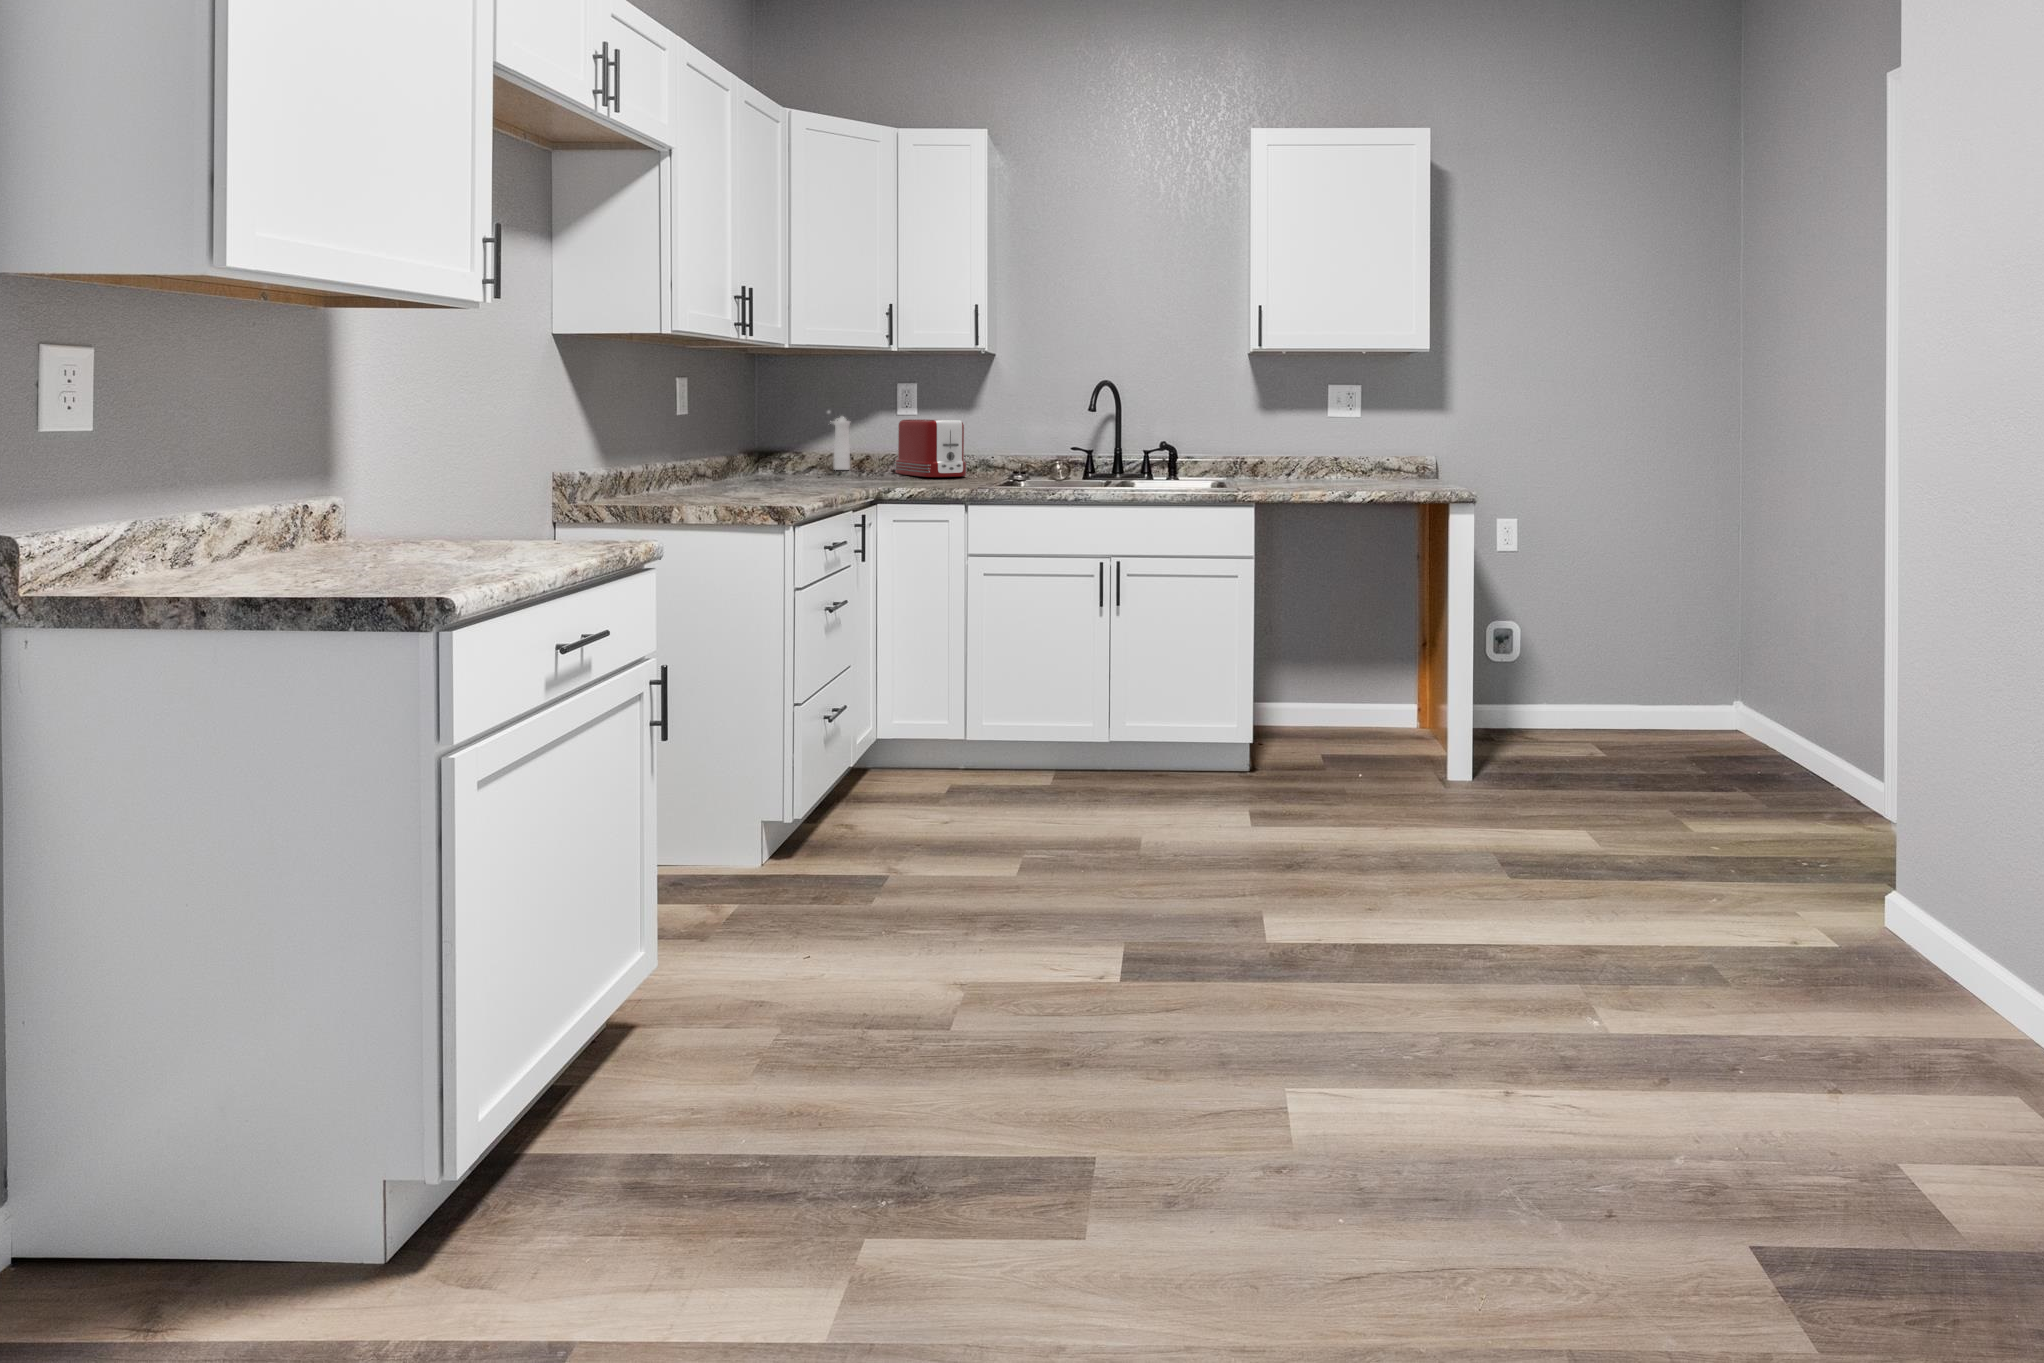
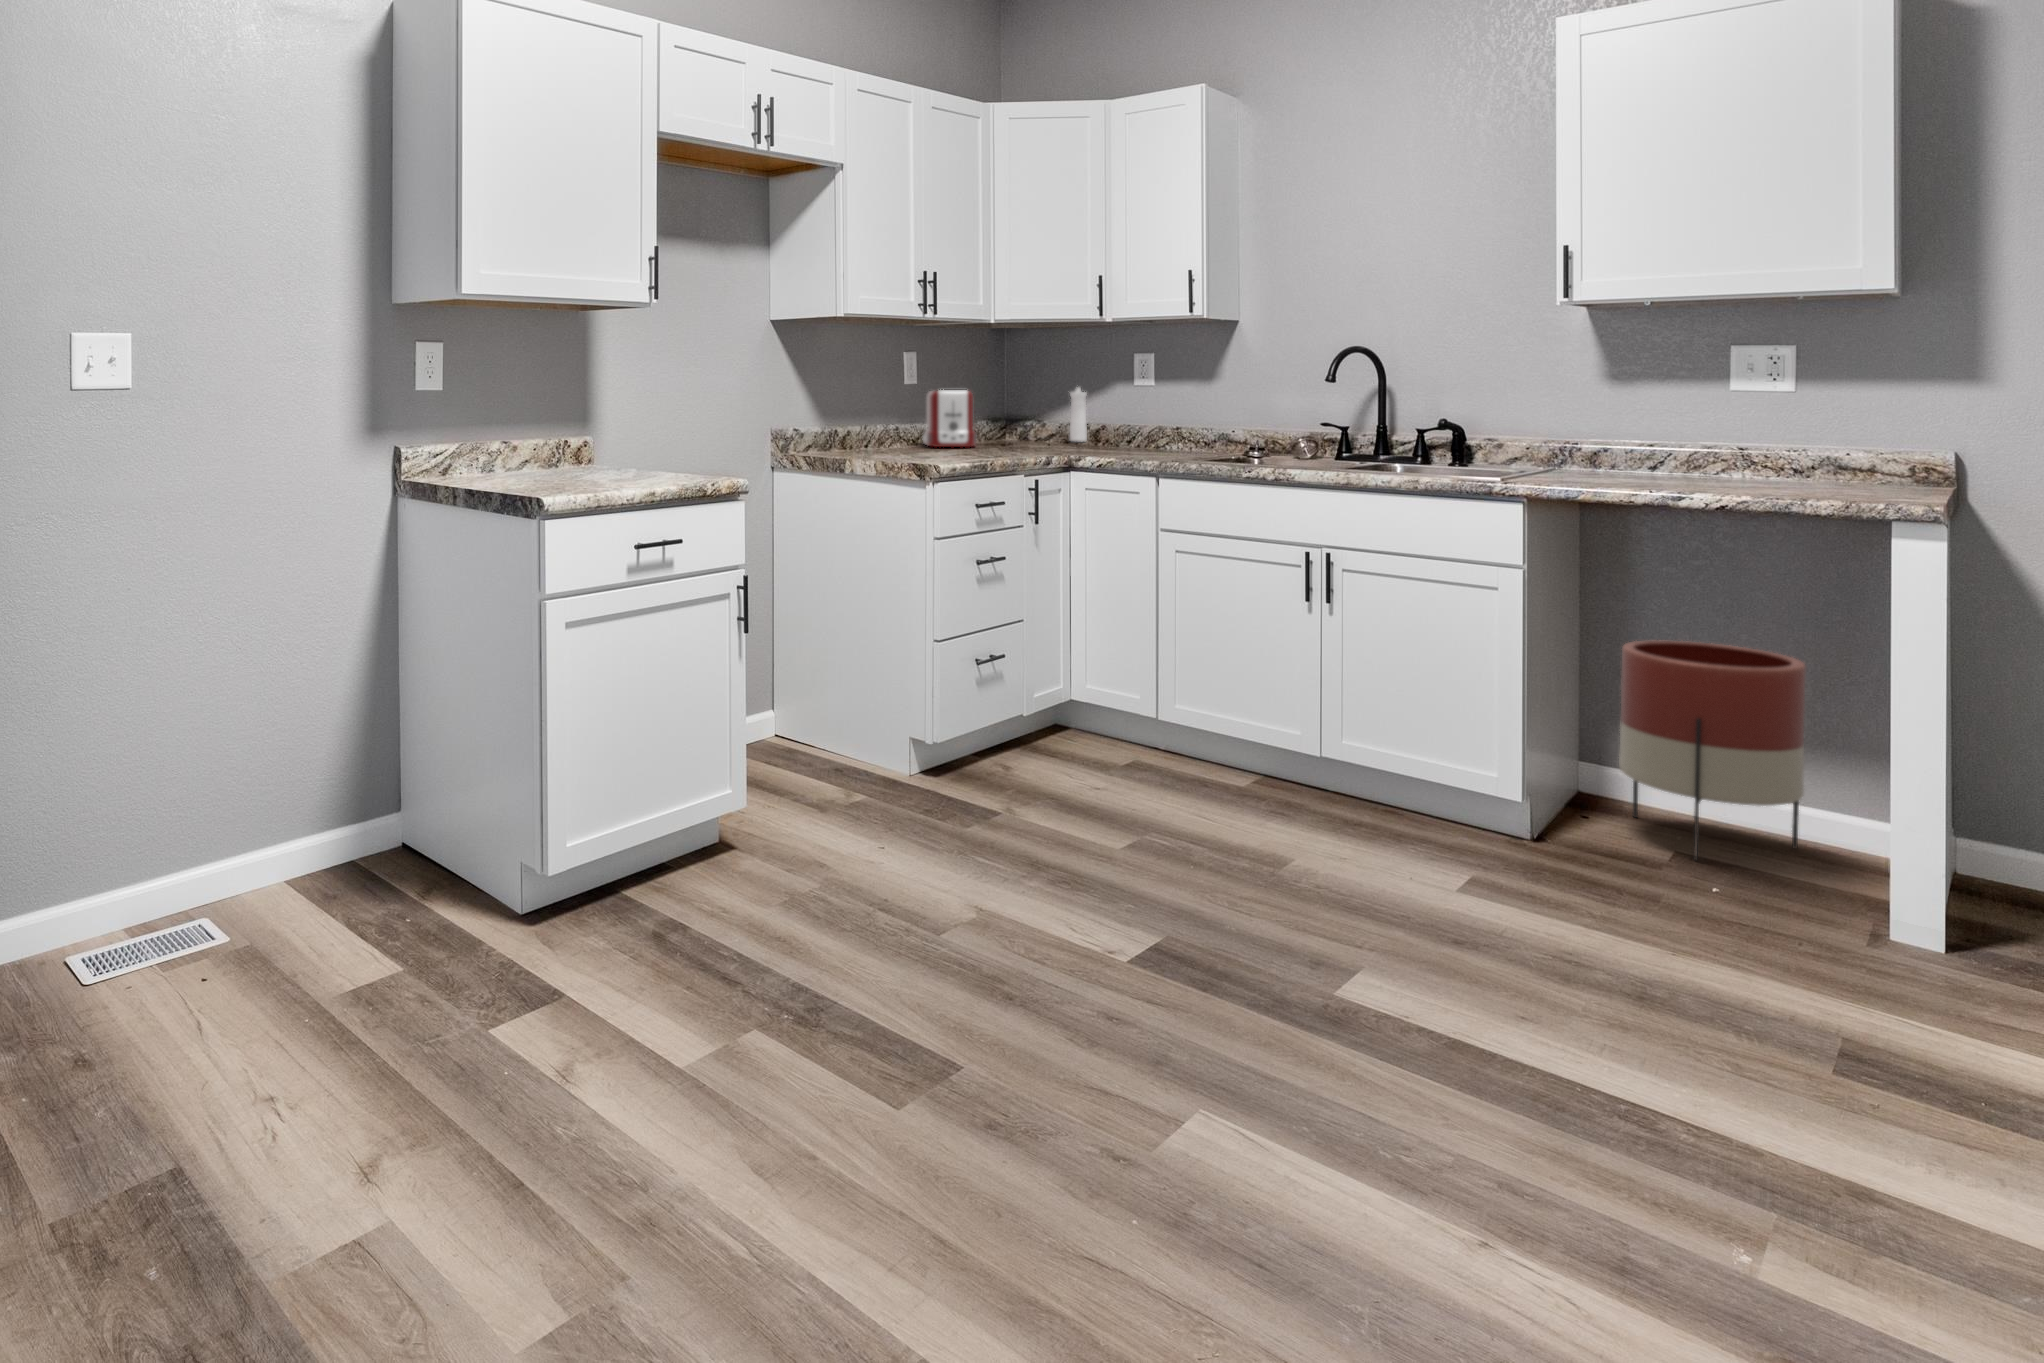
toaster: present [894,419,968,477] -> present [923,390,976,447]
planter: none [1289,606,1390,764] -> present [1619,640,1805,860]

